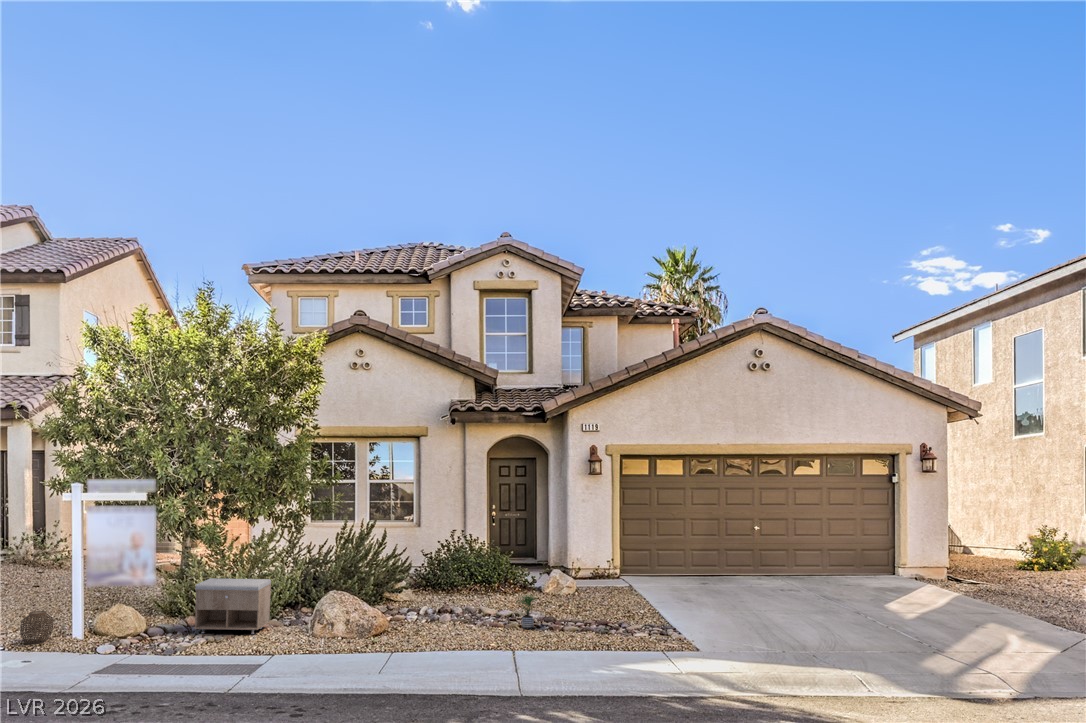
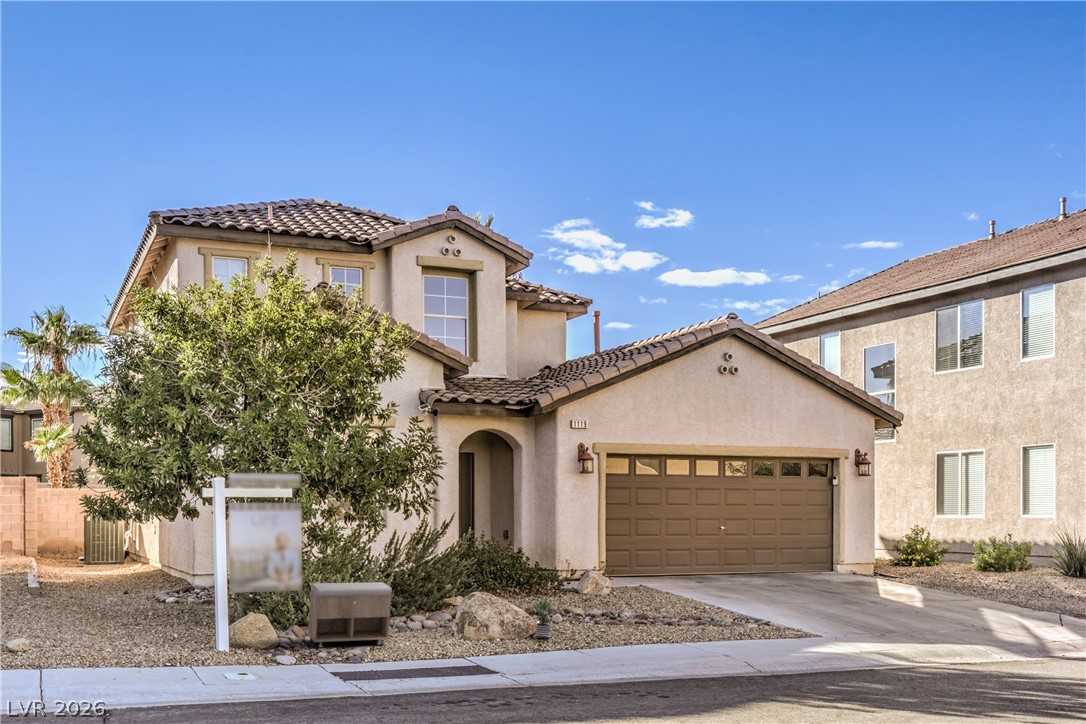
potted plant: present [517,595,534,629] -> present [533,601,551,639]
woven basket: present [20,611,54,644] -> none [124,627,163,668]

